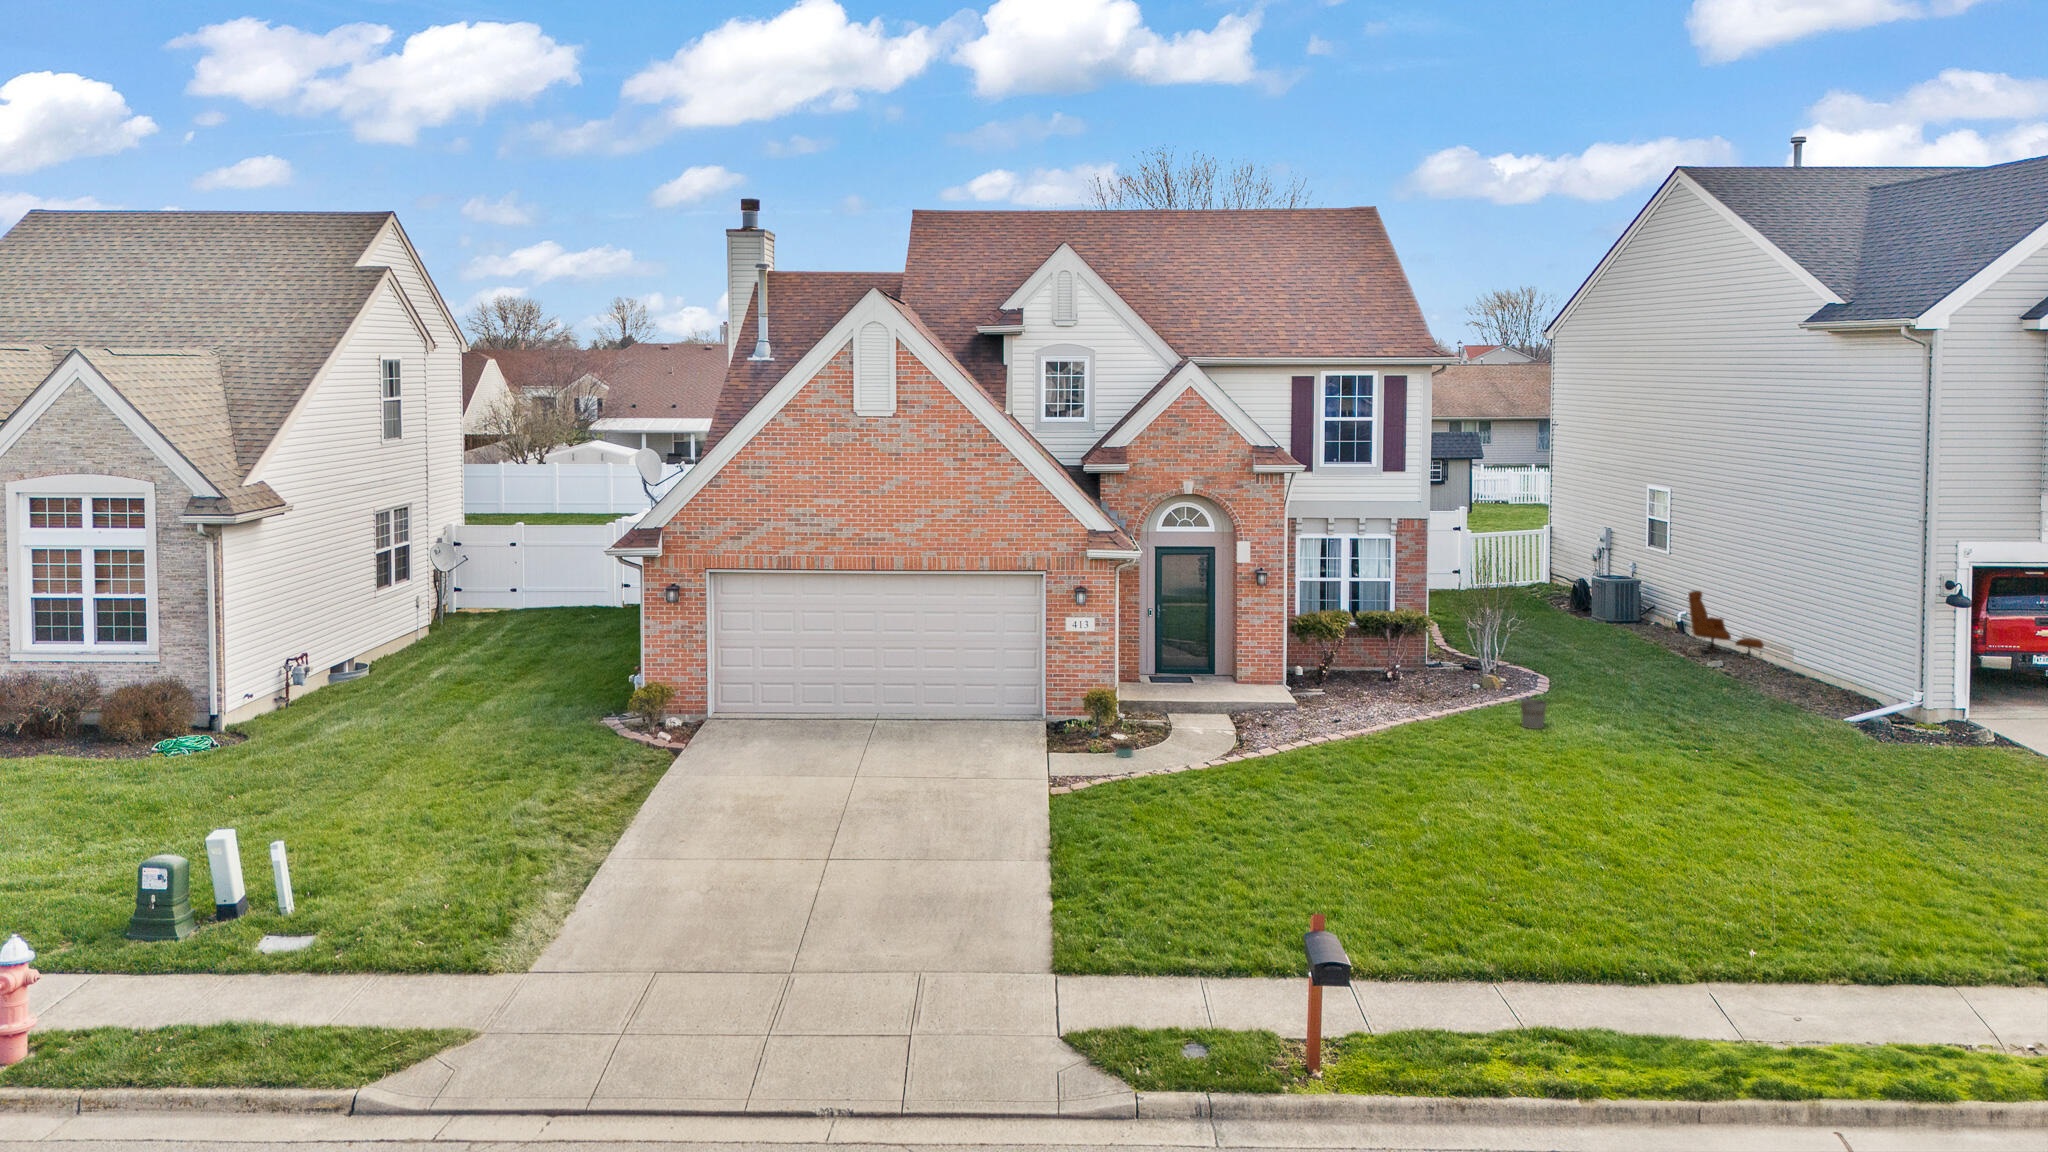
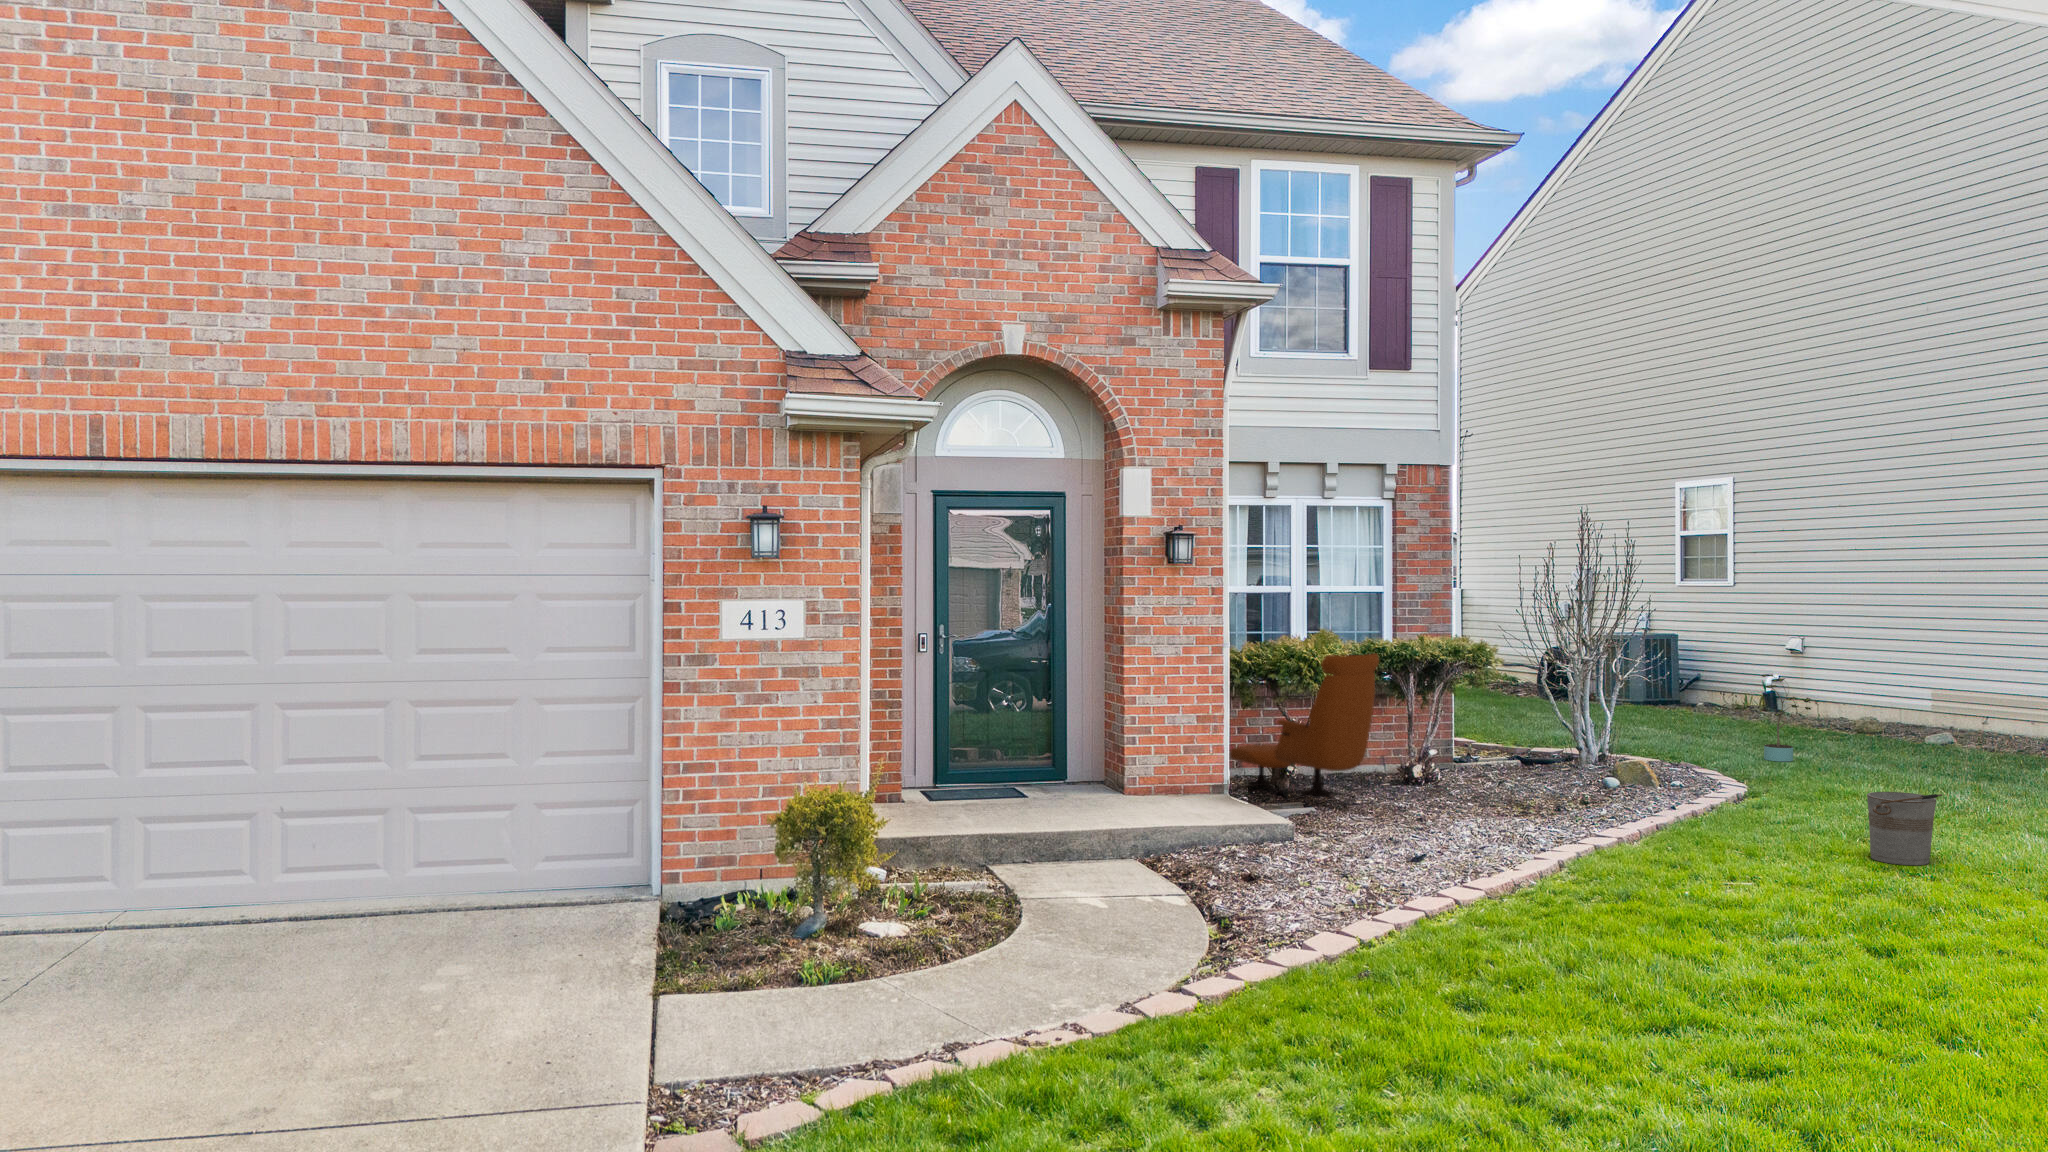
lounge chair: present [1688,591,1764,656] -> present [1230,653,1379,809]
potted plant: present [1116,707,1133,757] -> present [1762,674,1811,762]

